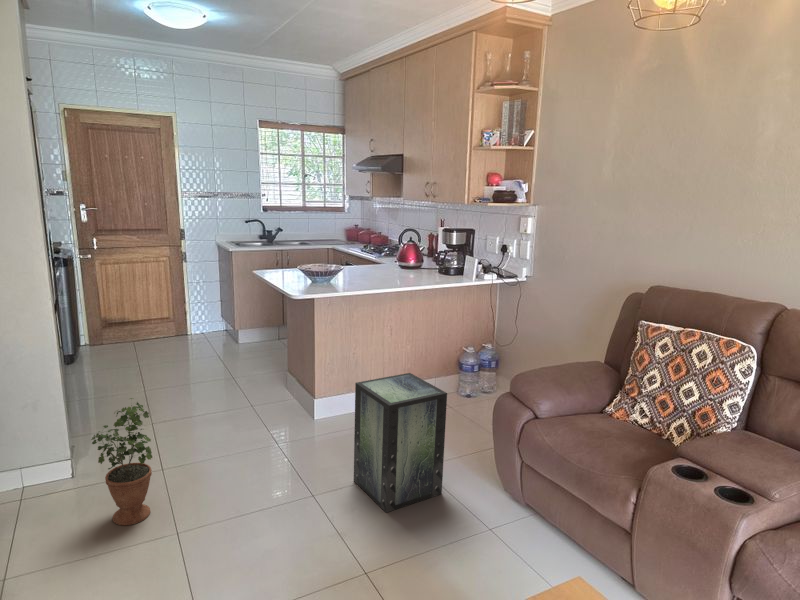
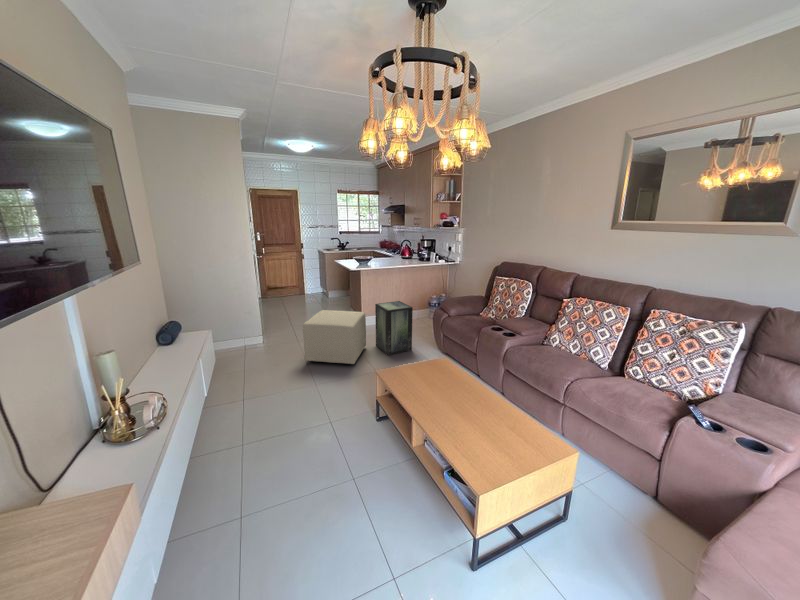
potted plant: present [91,398,152,525] -> none [272,308,295,357]
ottoman: none [173,398,332,550] -> present [303,310,366,365]

